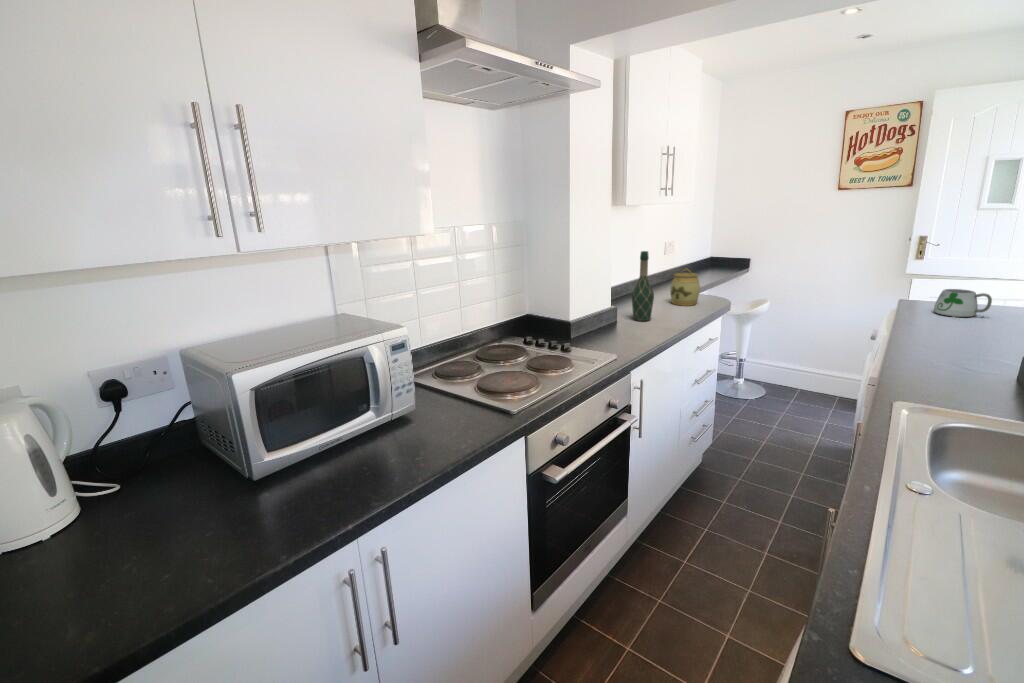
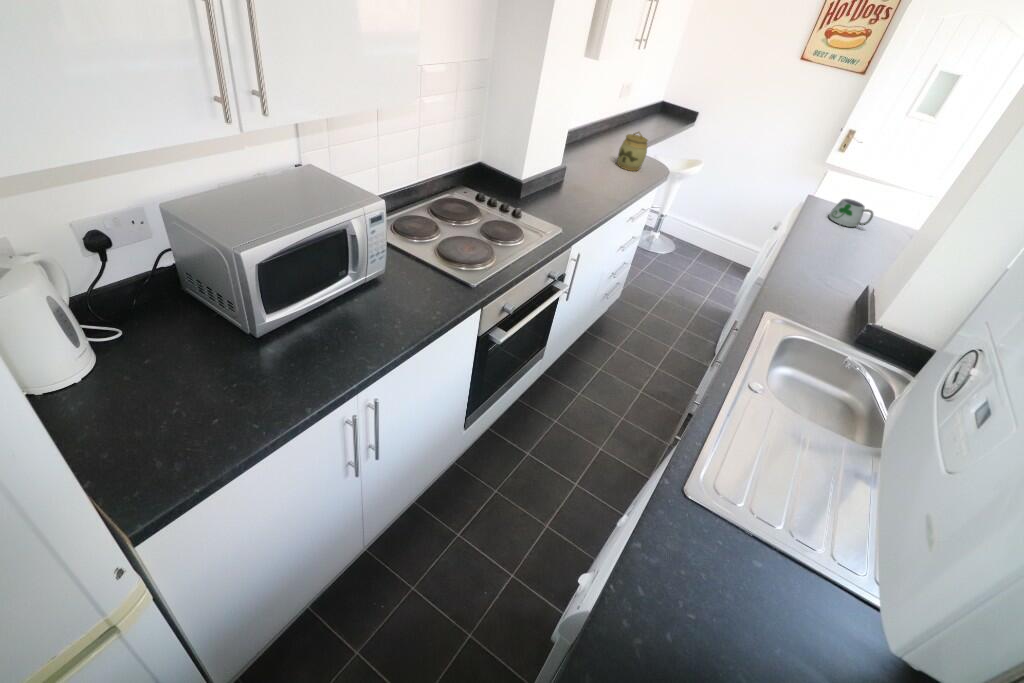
wine bottle: present [632,251,654,321] -> none [580,115,609,186]

